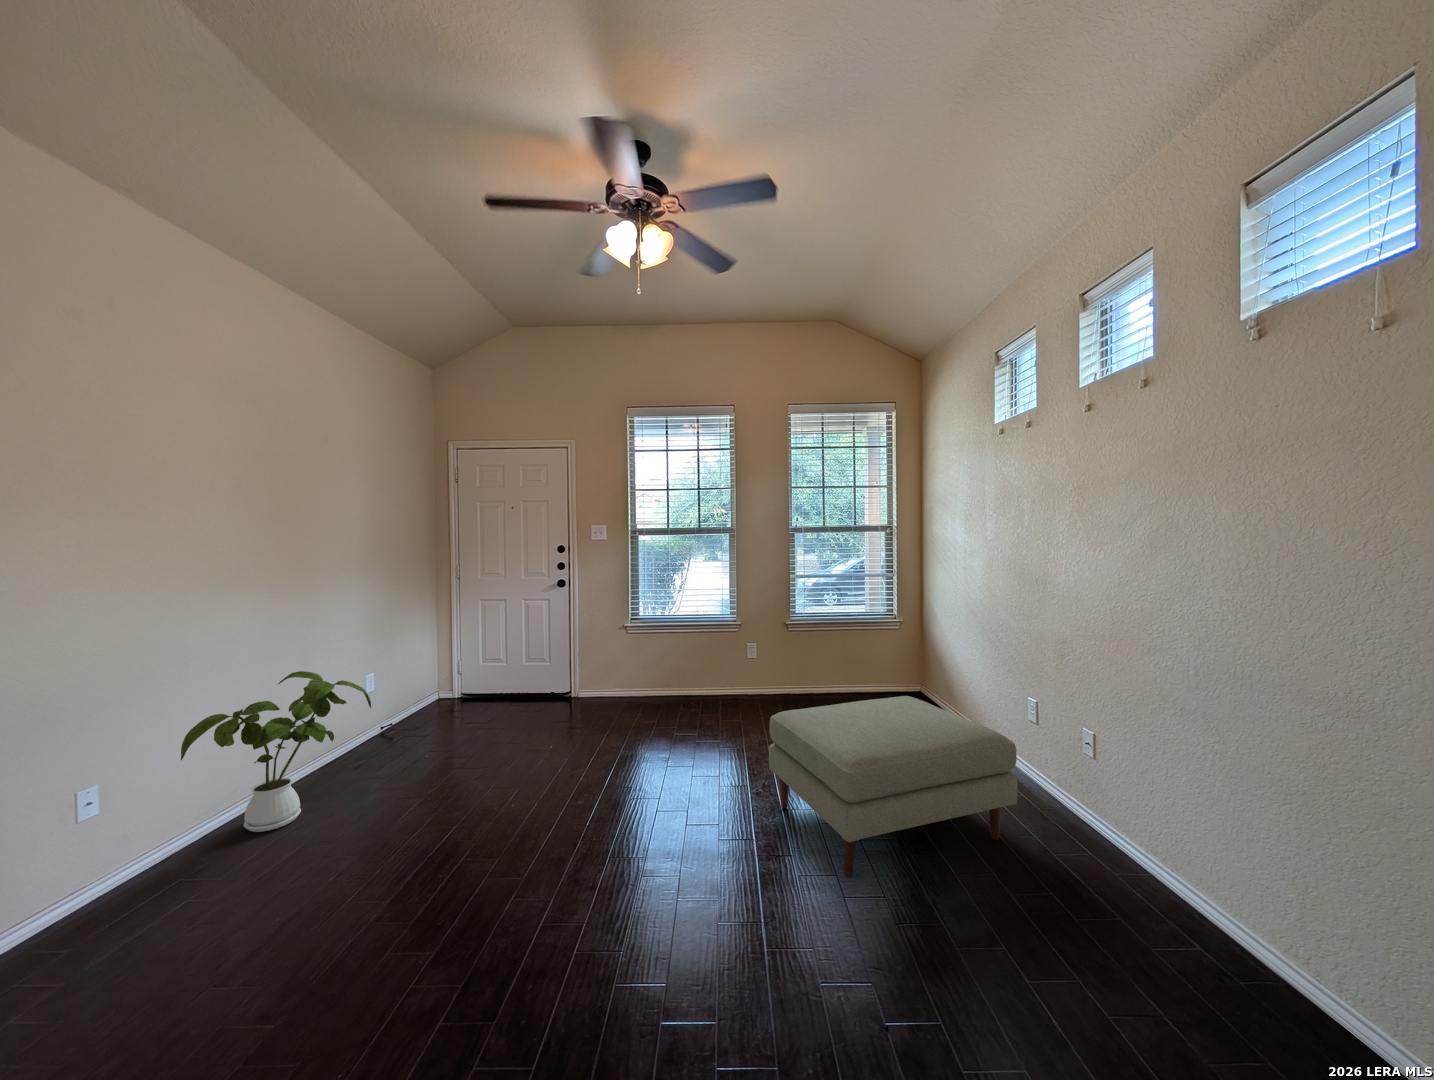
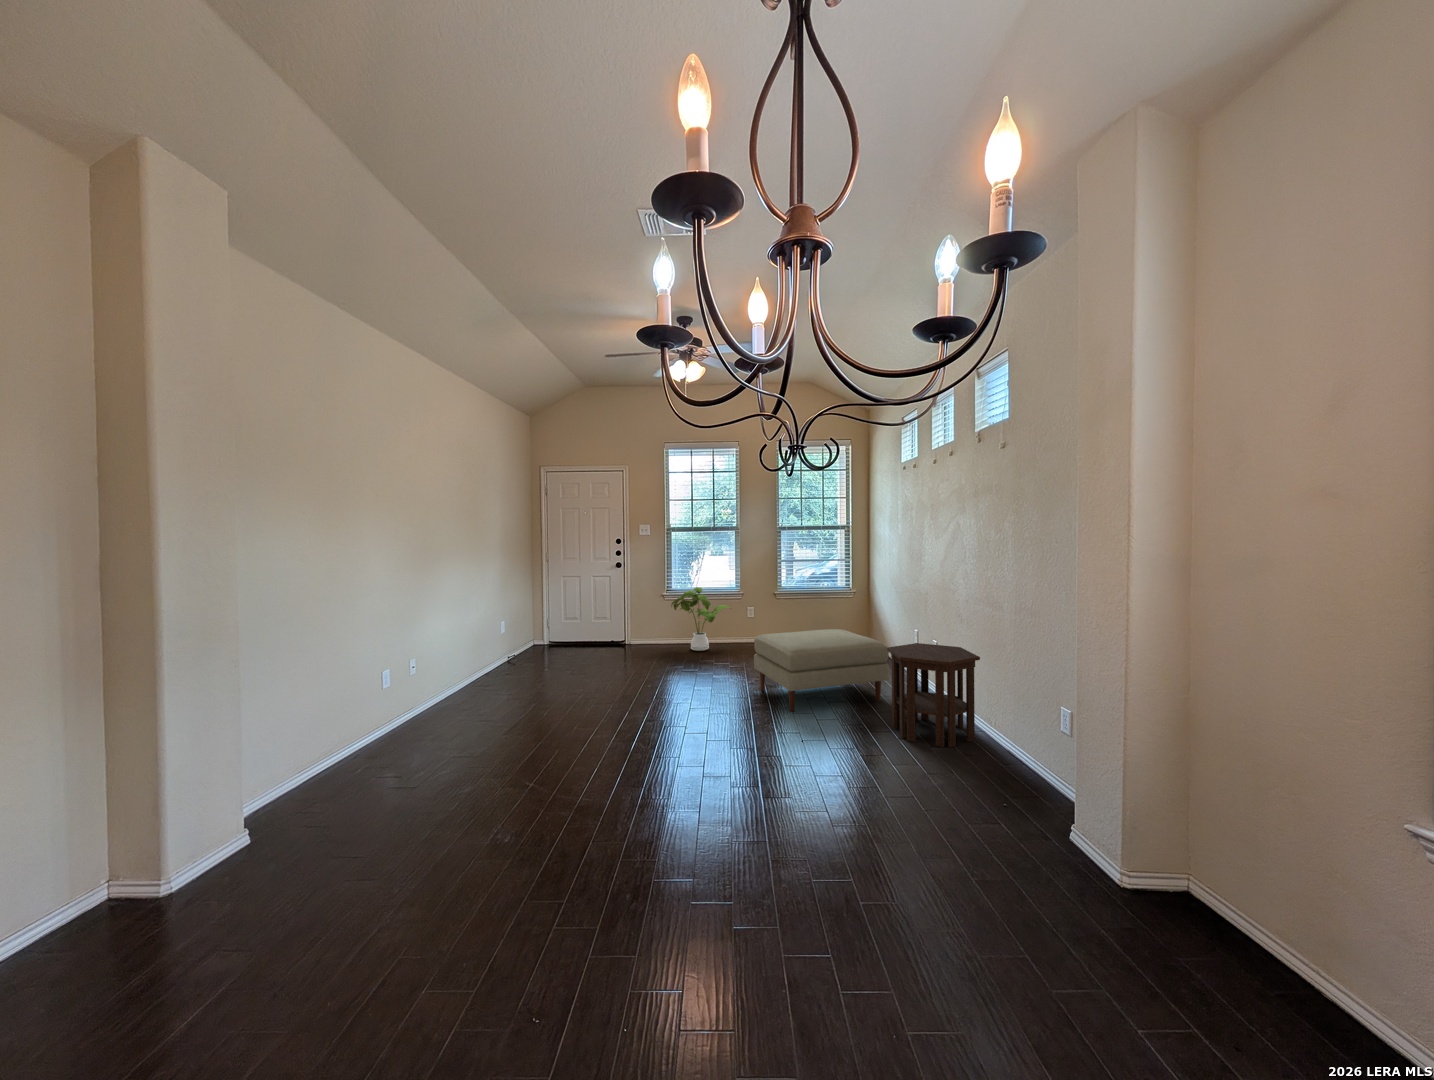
house plant: present [181,671,371,832] -> present [671,587,730,651]
side table: none [1051,752,1283,1025] -> present [887,643,980,747]

